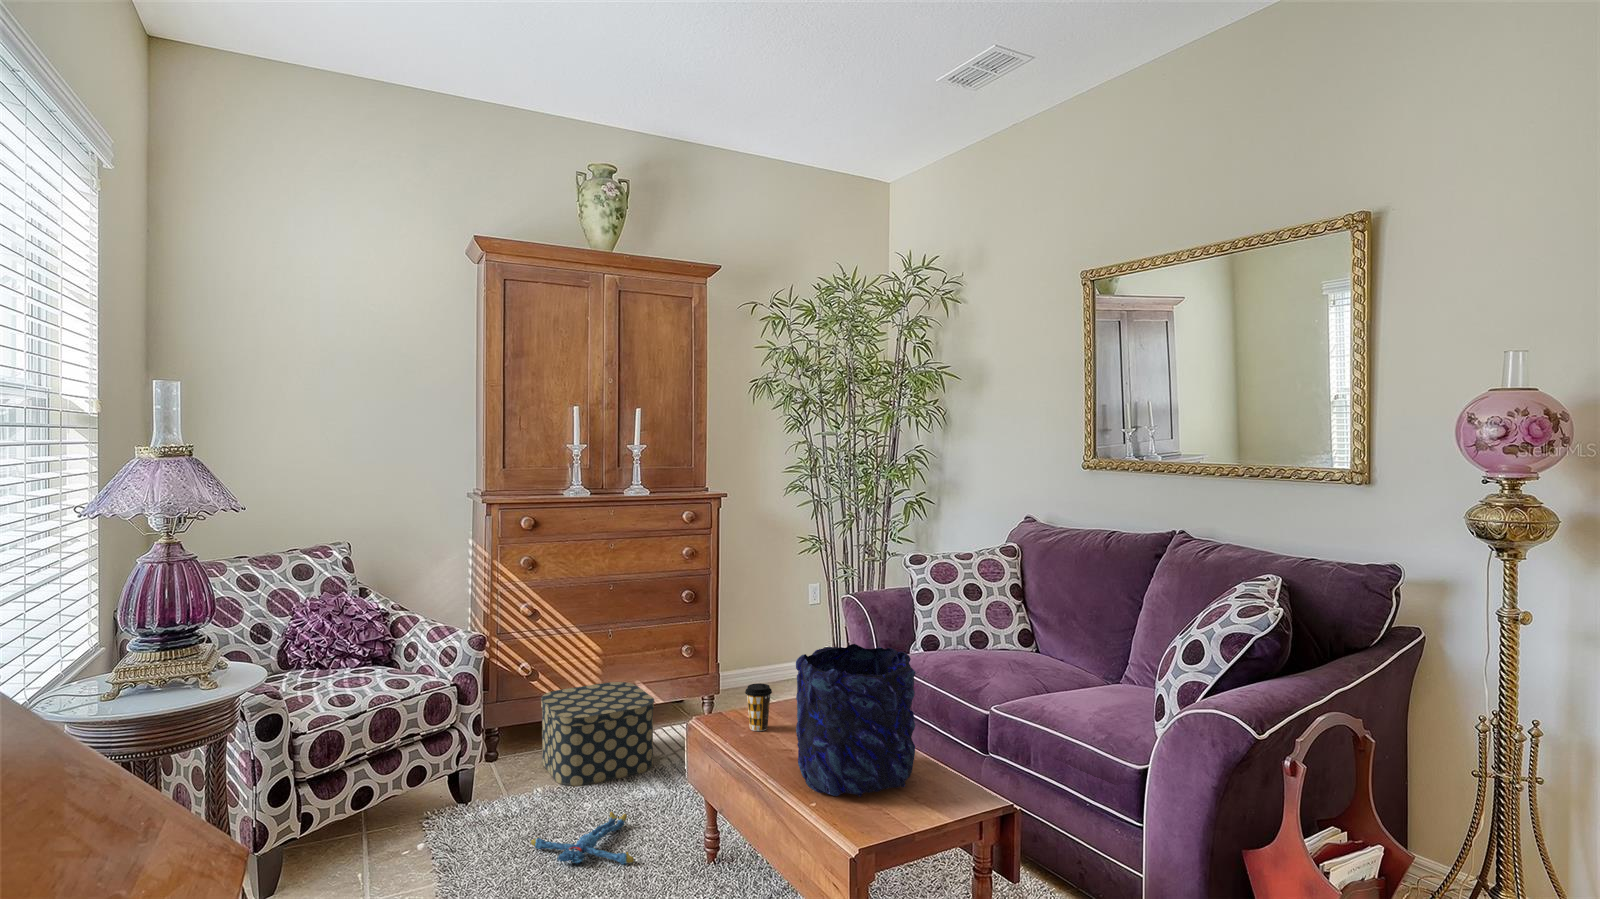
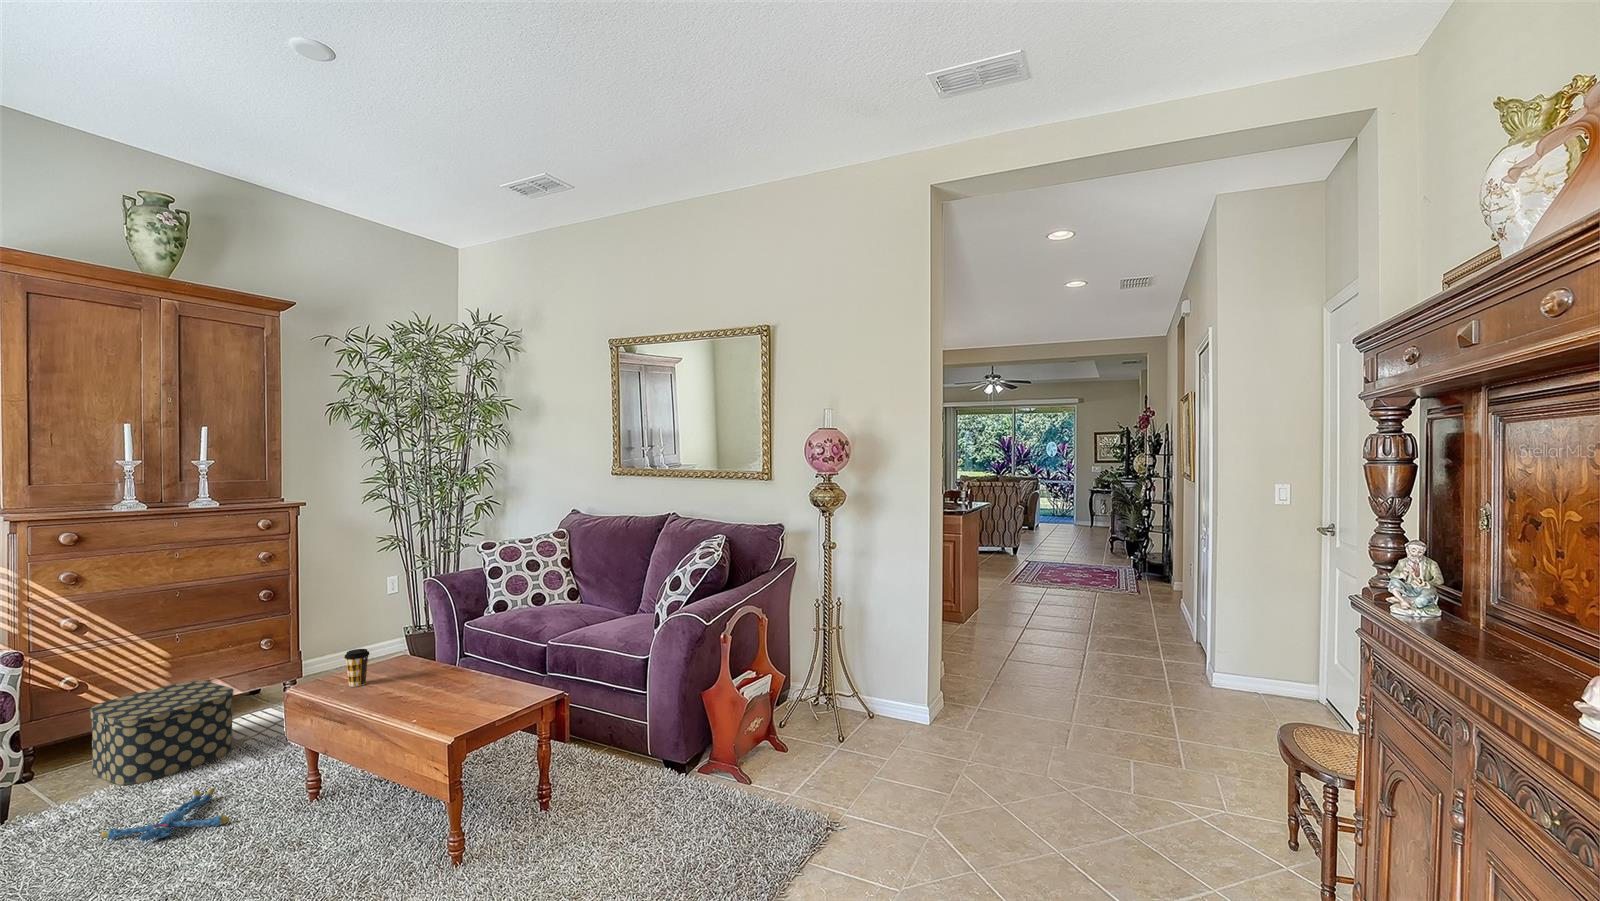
vase: present [796,644,916,797] -> none [397,604,494,714]

